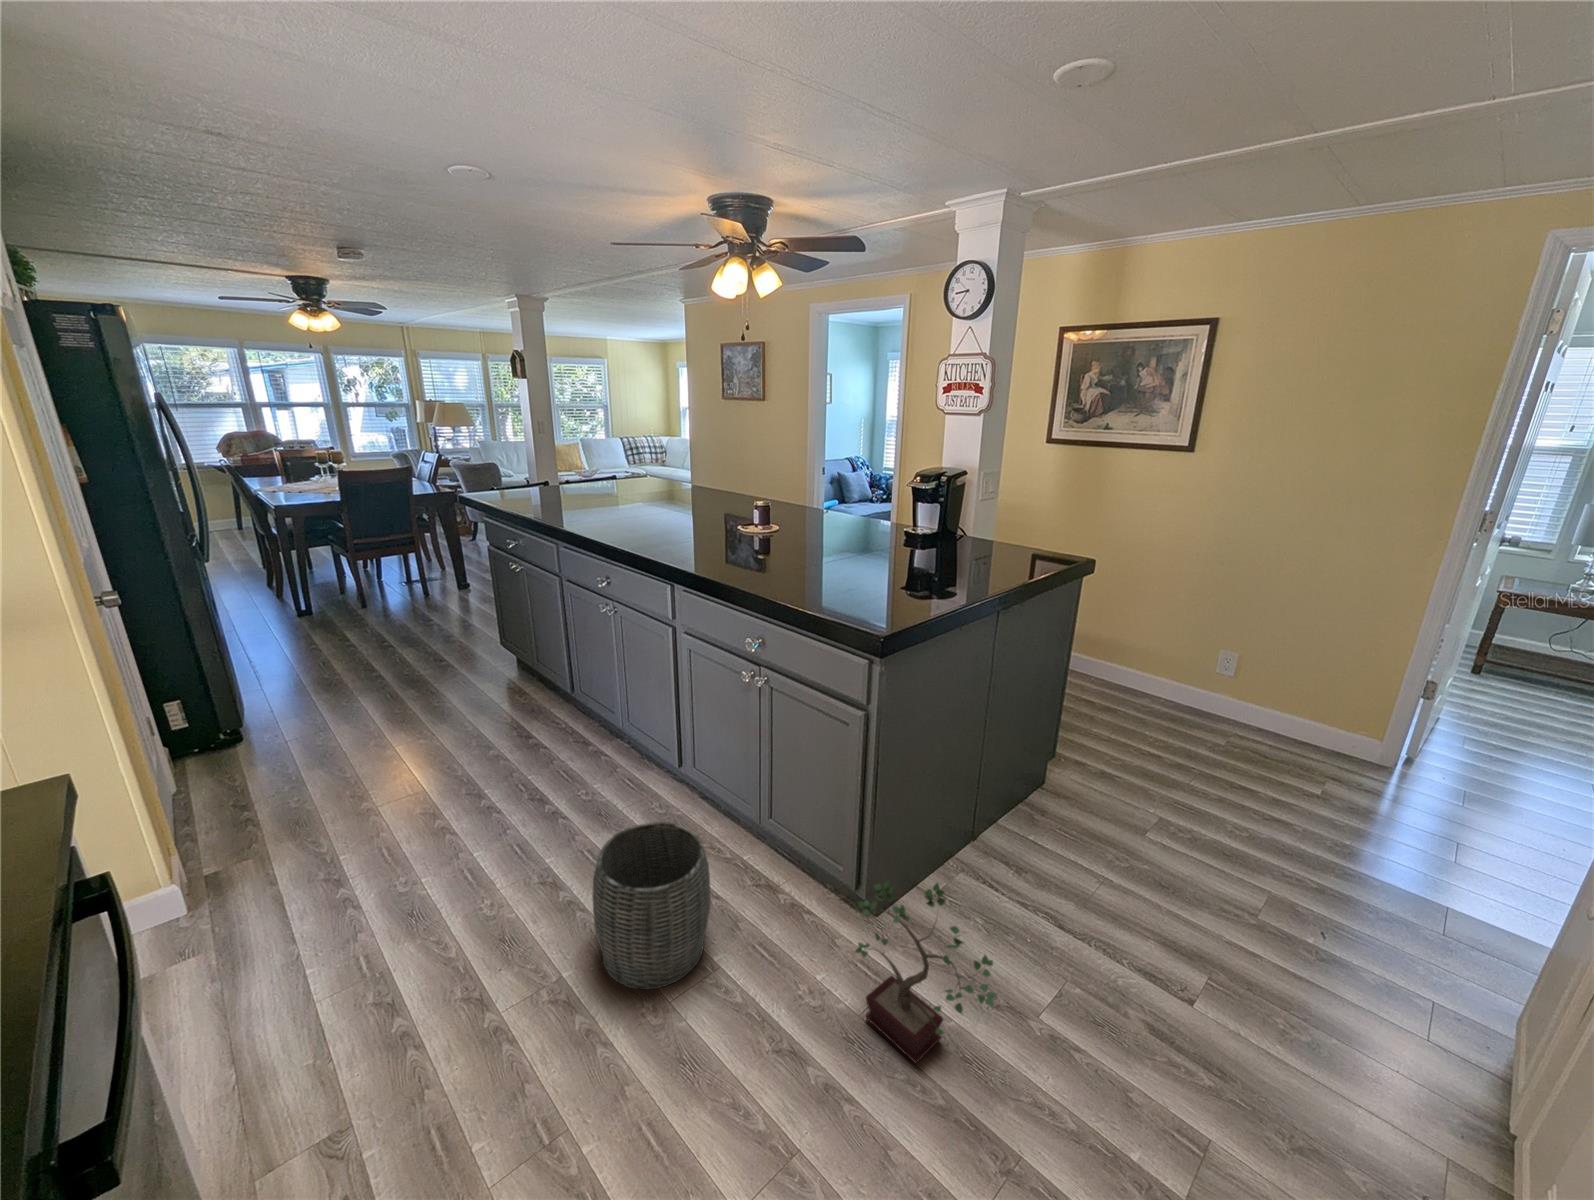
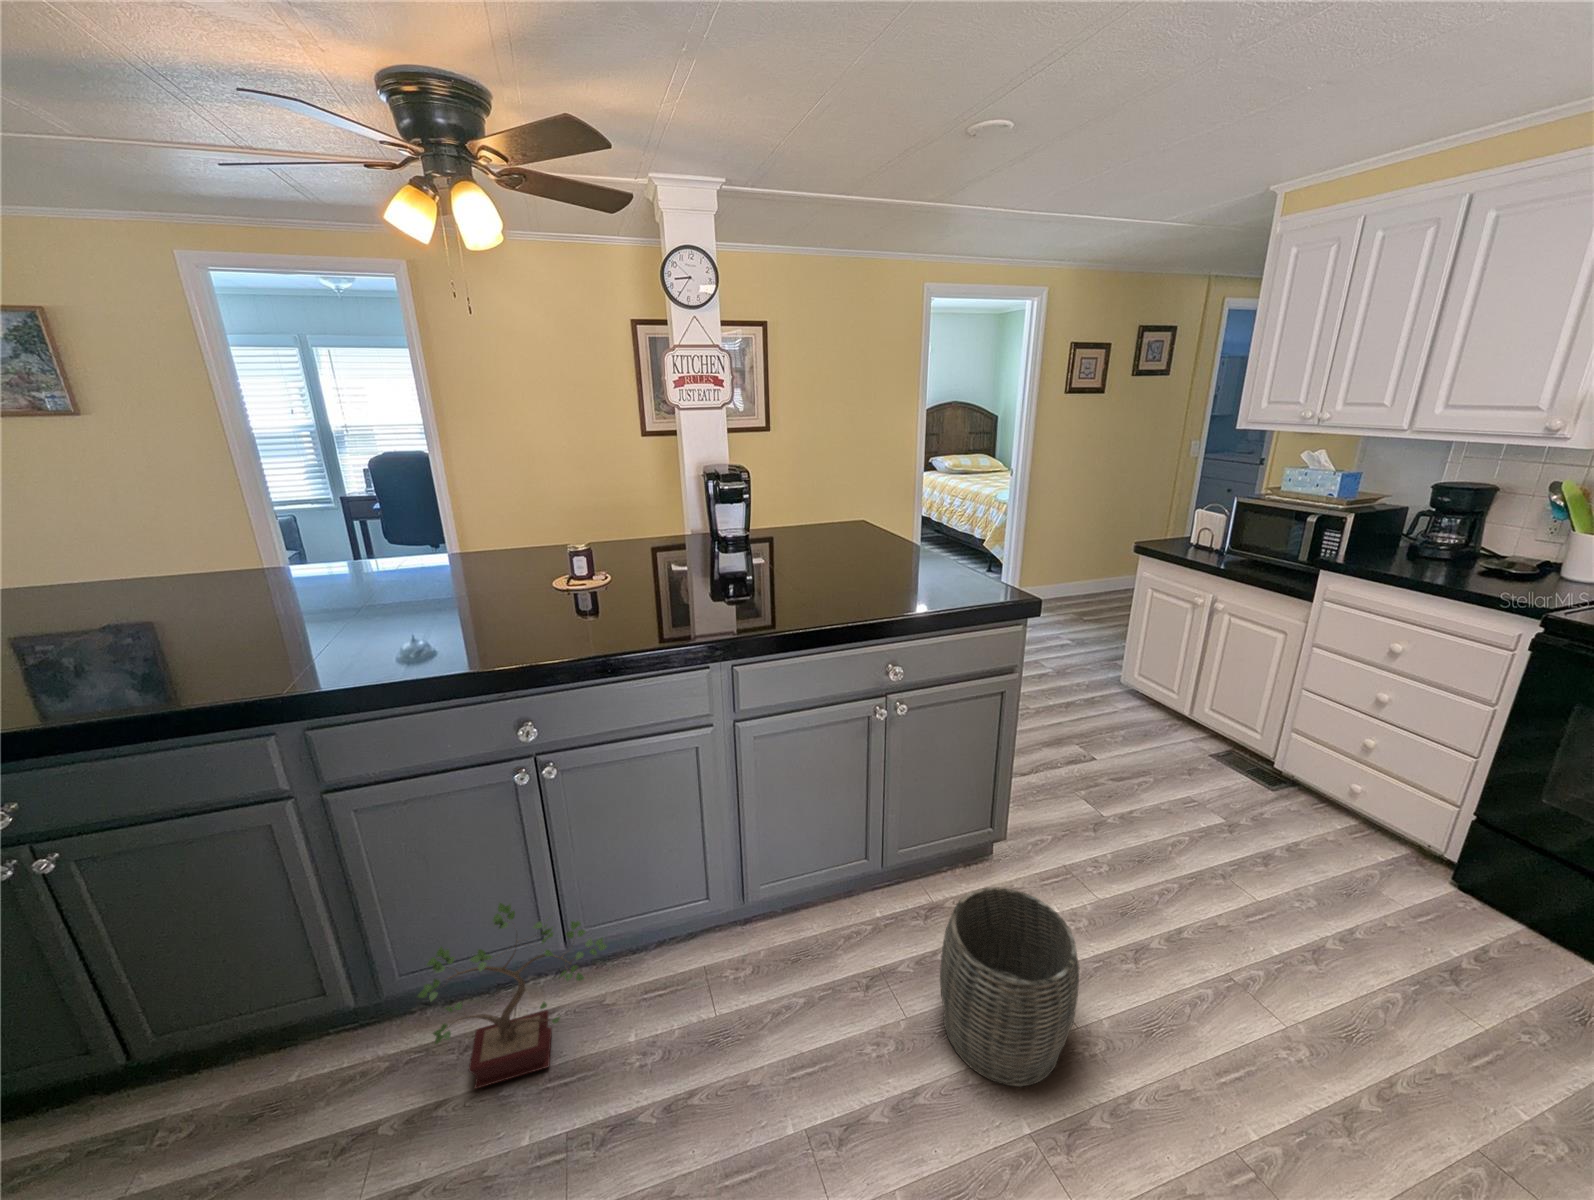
potted plant: present [855,881,997,1063] -> present [418,903,607,1089]

